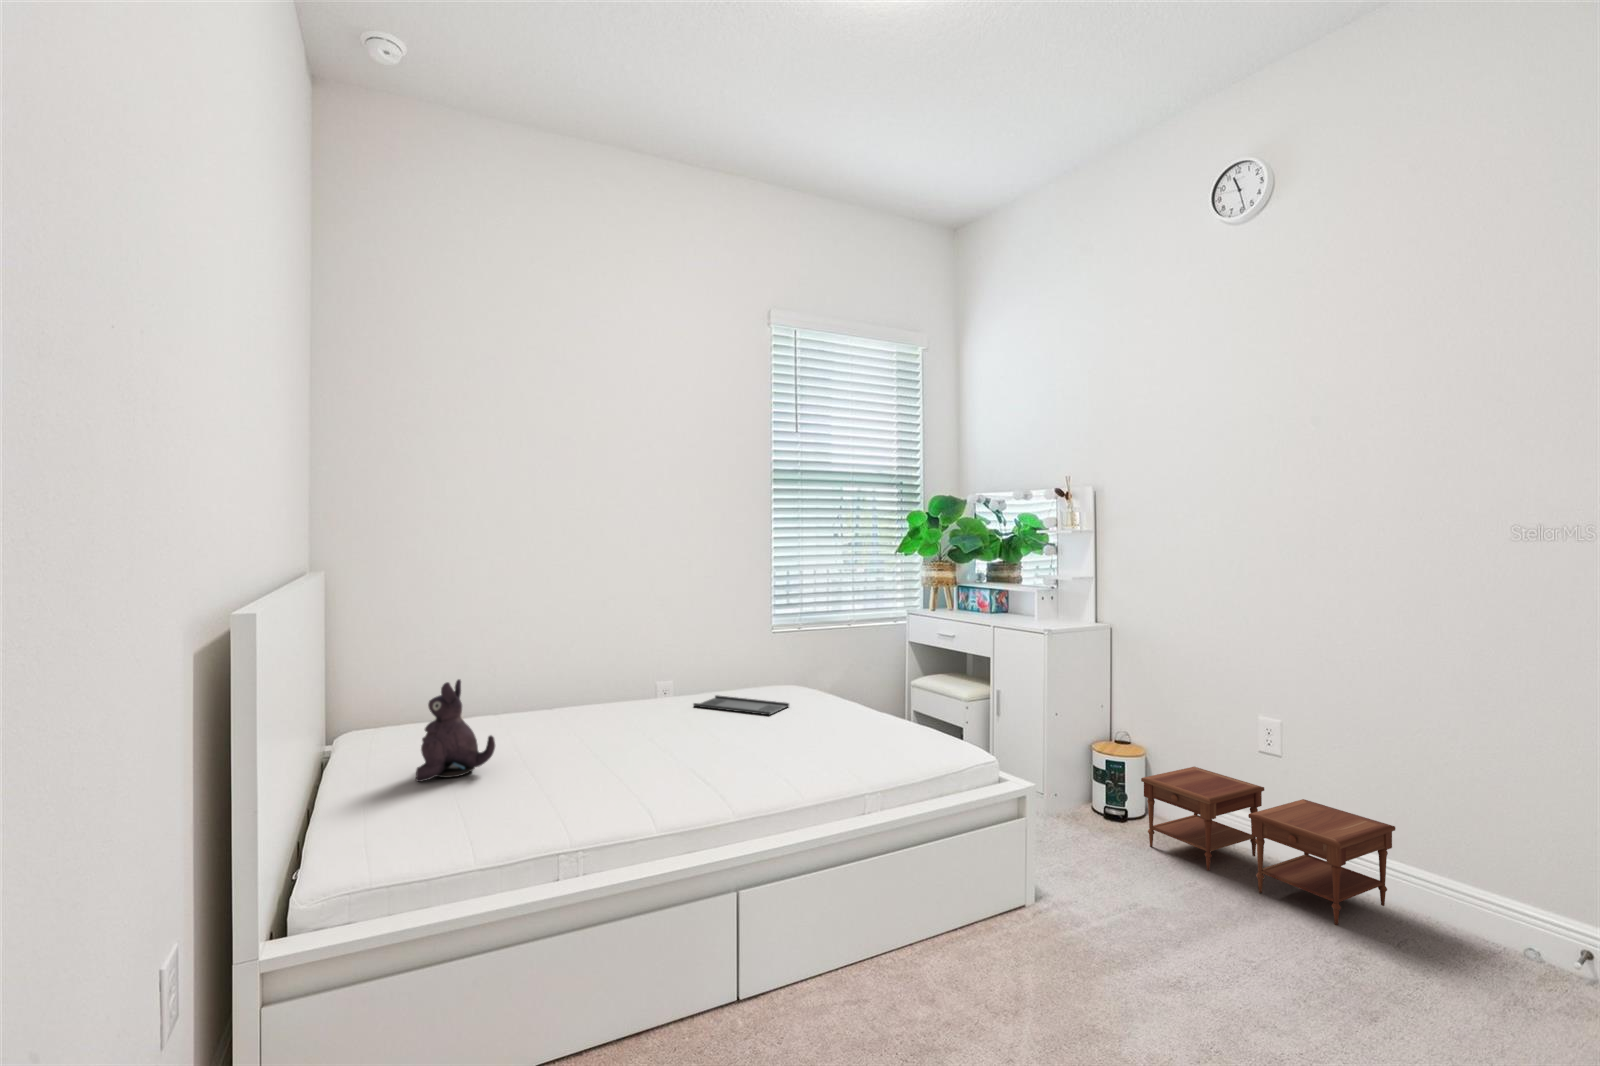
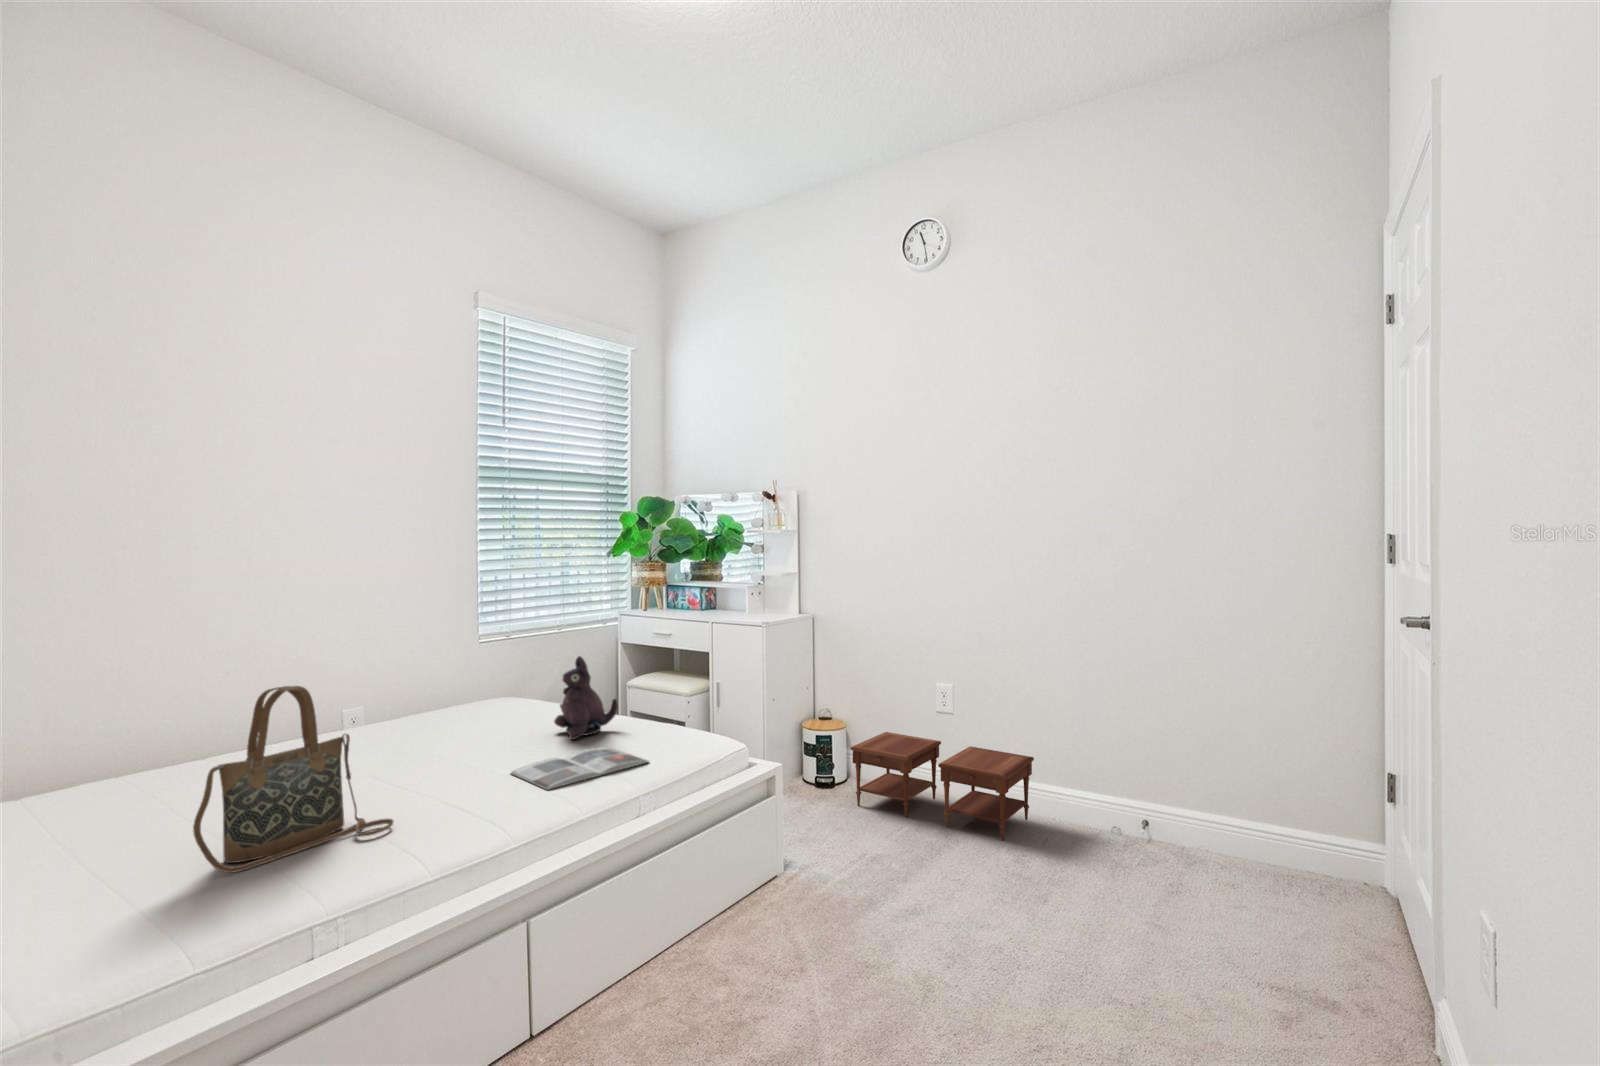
handbag: none [493,656,642,802] -> present [193,686,394,873]
plush toy: present [416,679,495,782] -> present [554,656,618,740]
tray: present [693,695,789,715] -> none [402,717,518,733]
magazine: none [755,741,883,774] -> present [511,747,649,790]

